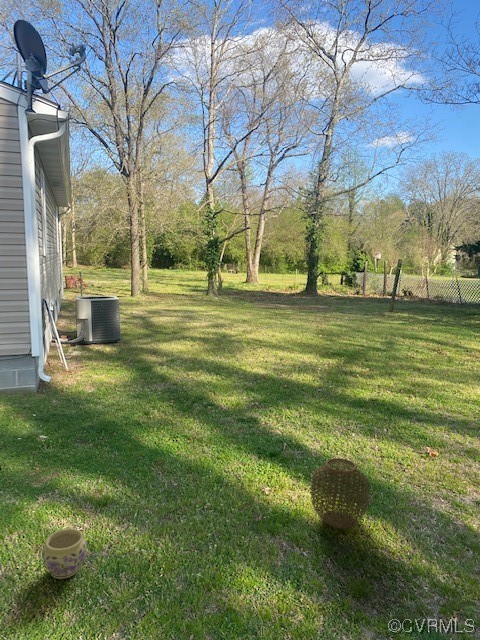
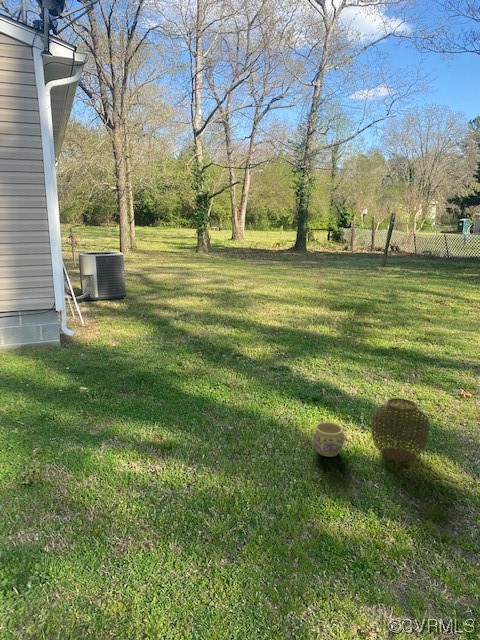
planter: present [42,528,86,580] -> present [313,422,345,457]

